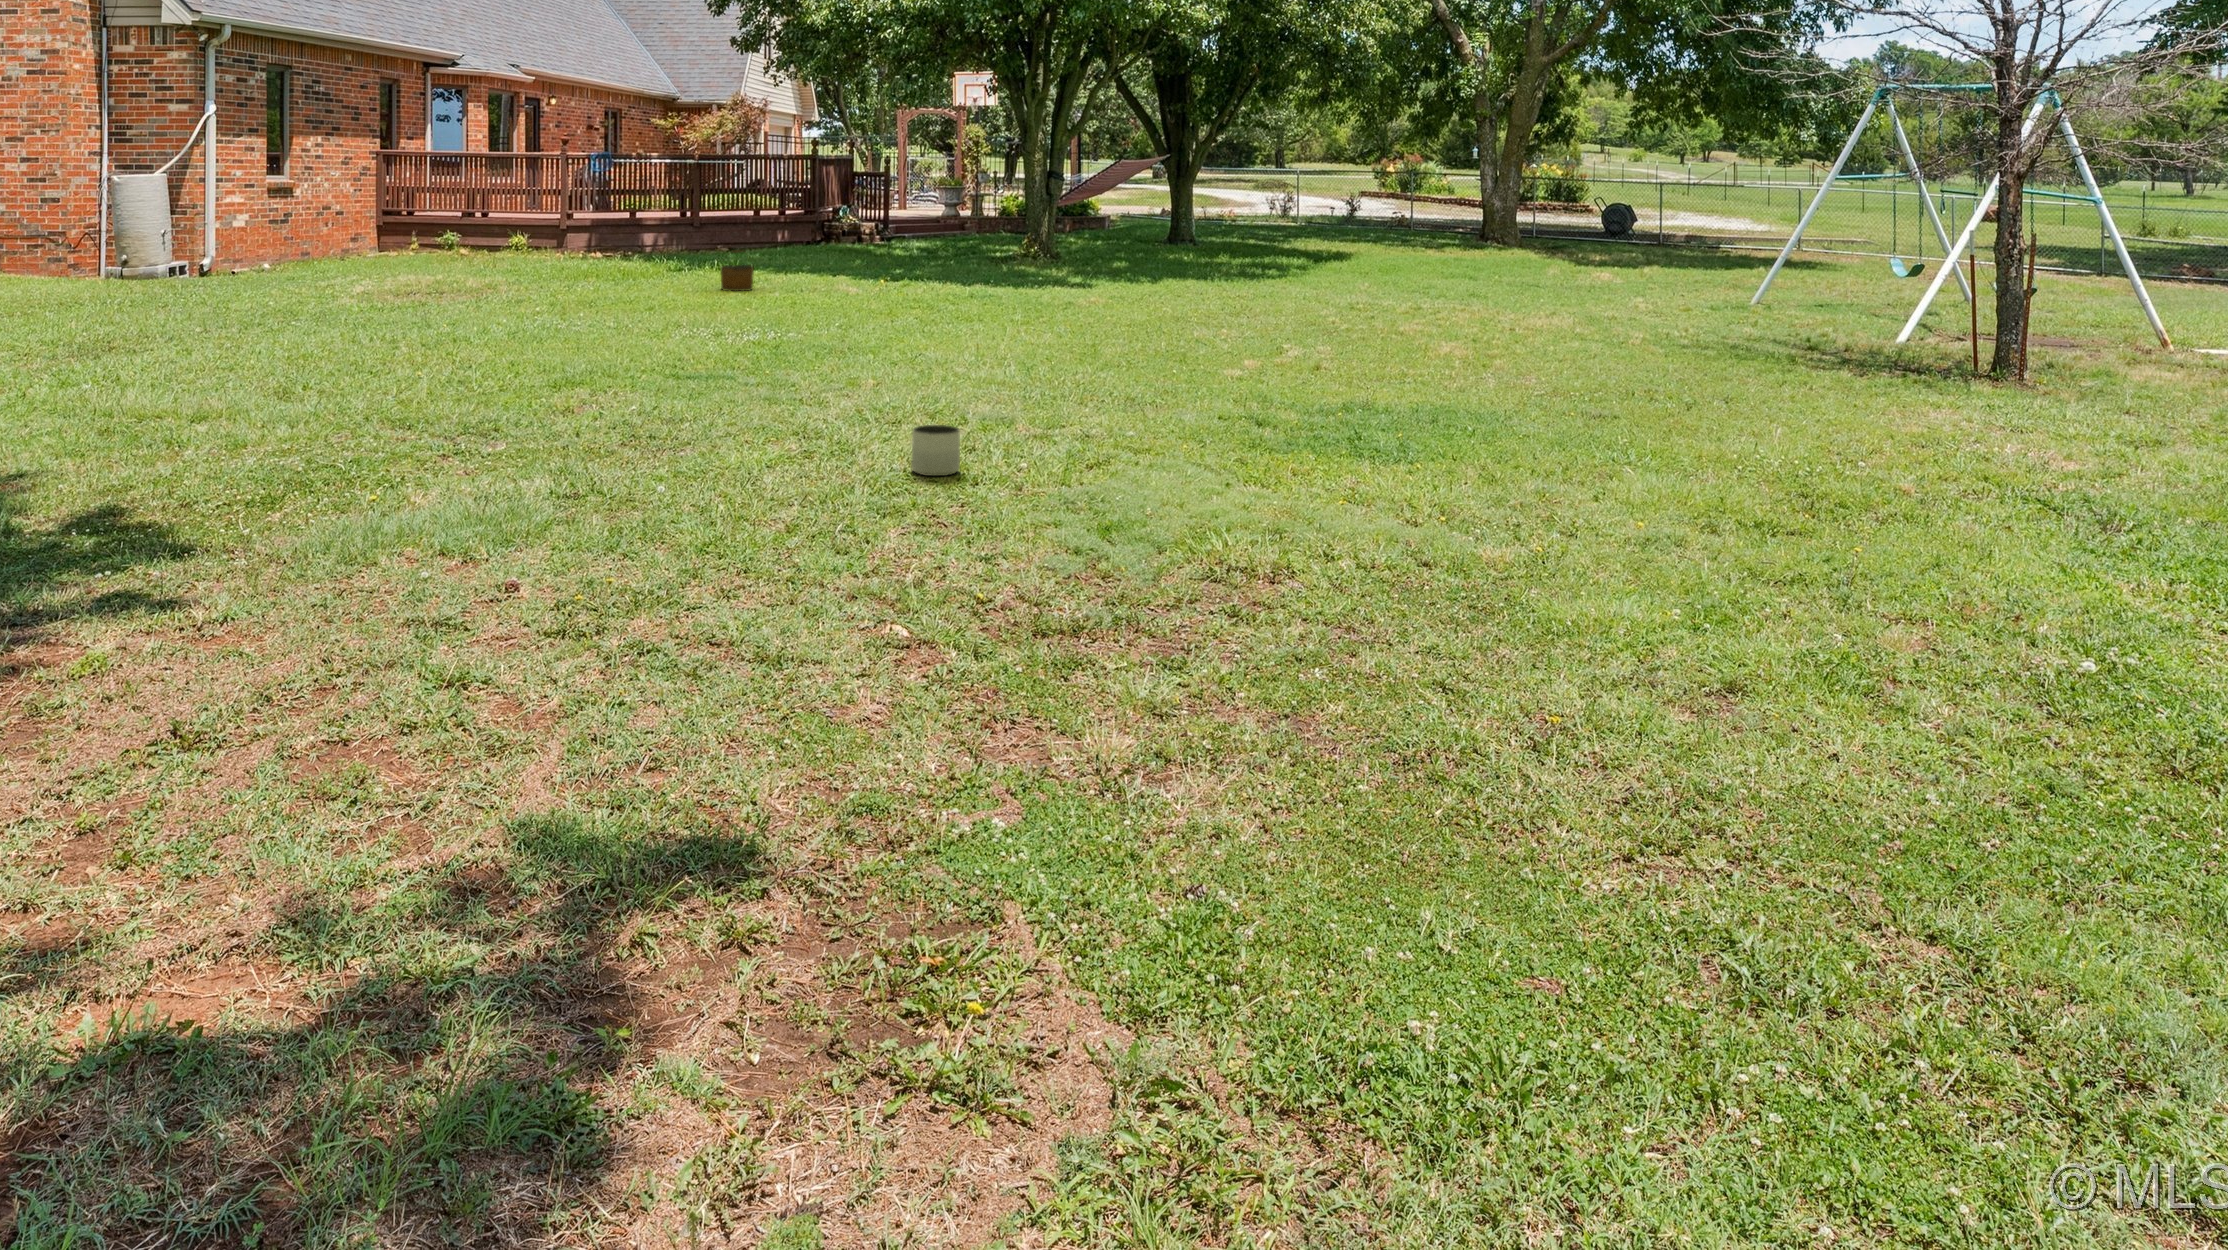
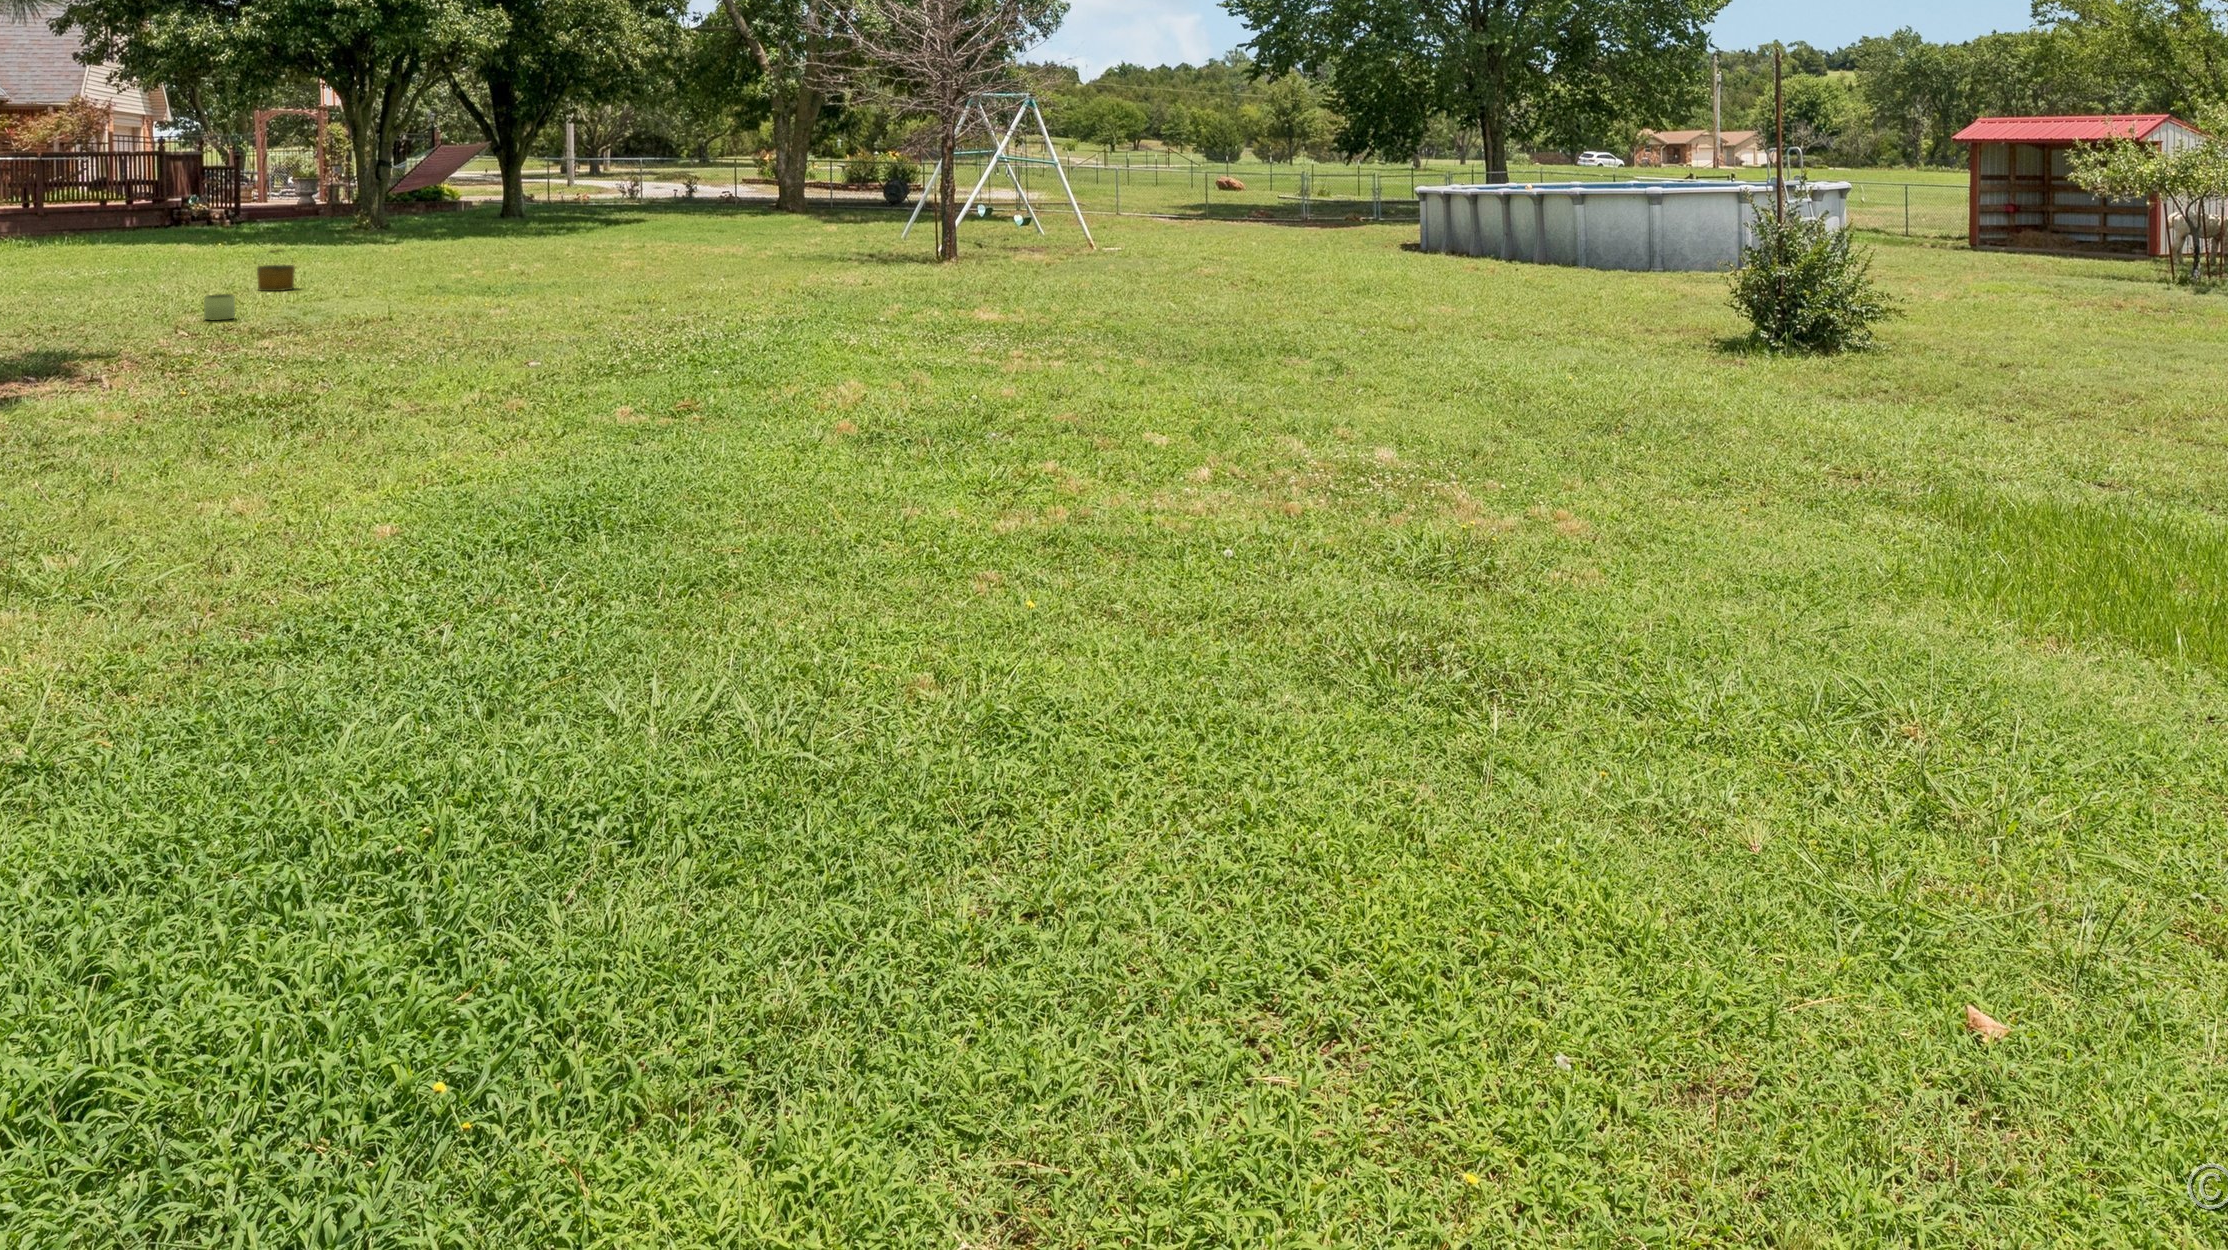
bucket: present [720,250,754,291] -> present [257,250,295,291]

